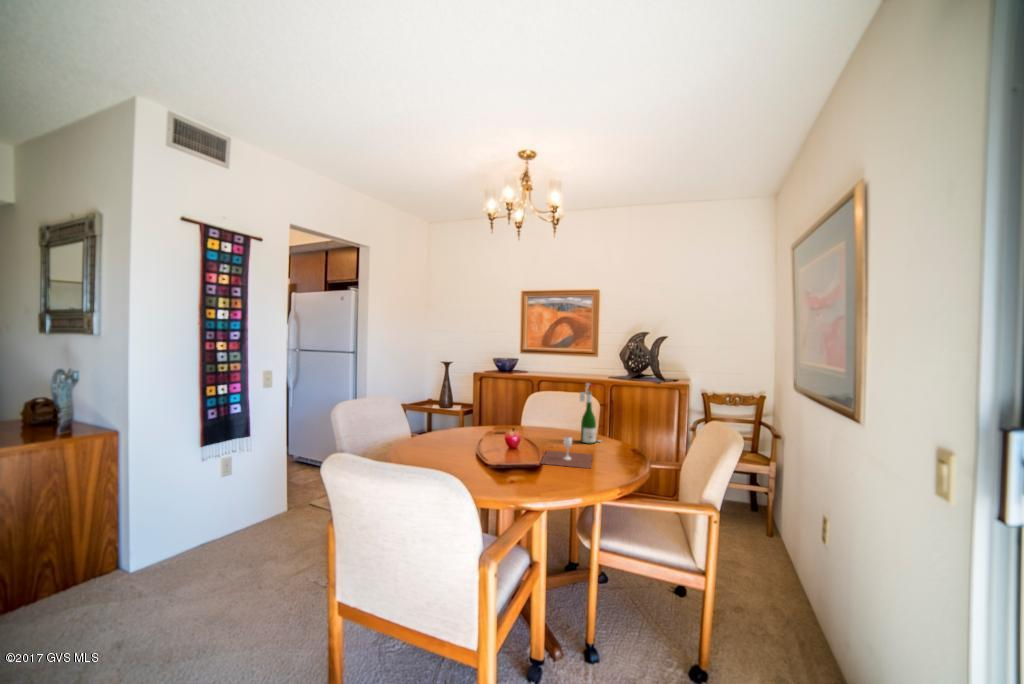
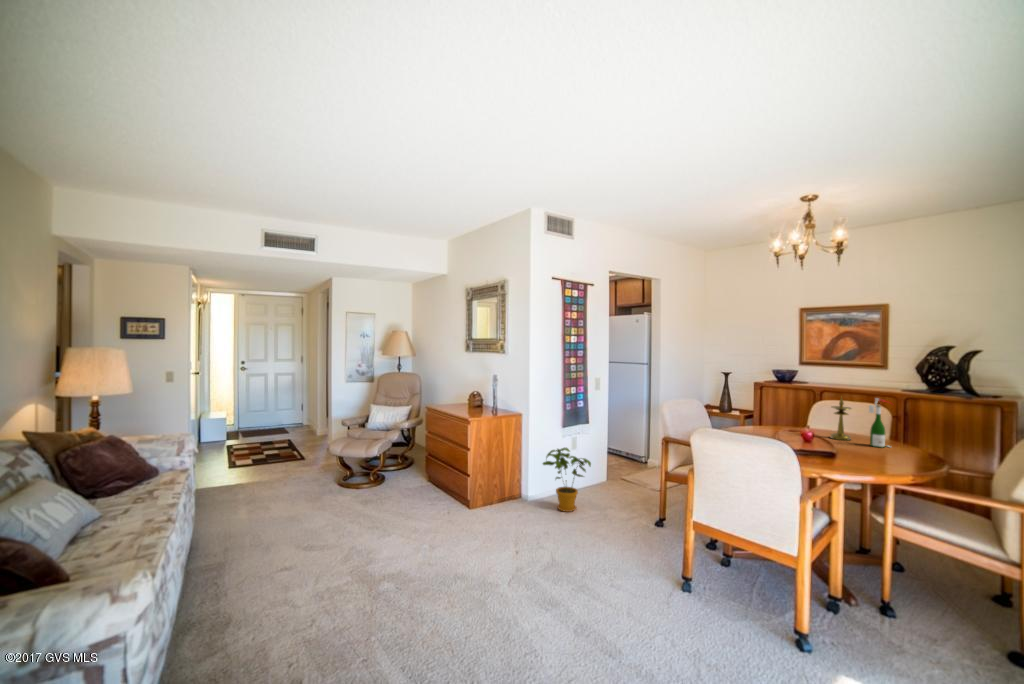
candlestick: none [541,383,563,437] -> present [831,398,851,441]
wine glass: present [541,436,593,468] -> none [834,438,882,461]
house plant: none [129,484,223,592] -> present [543,448,591,512]

